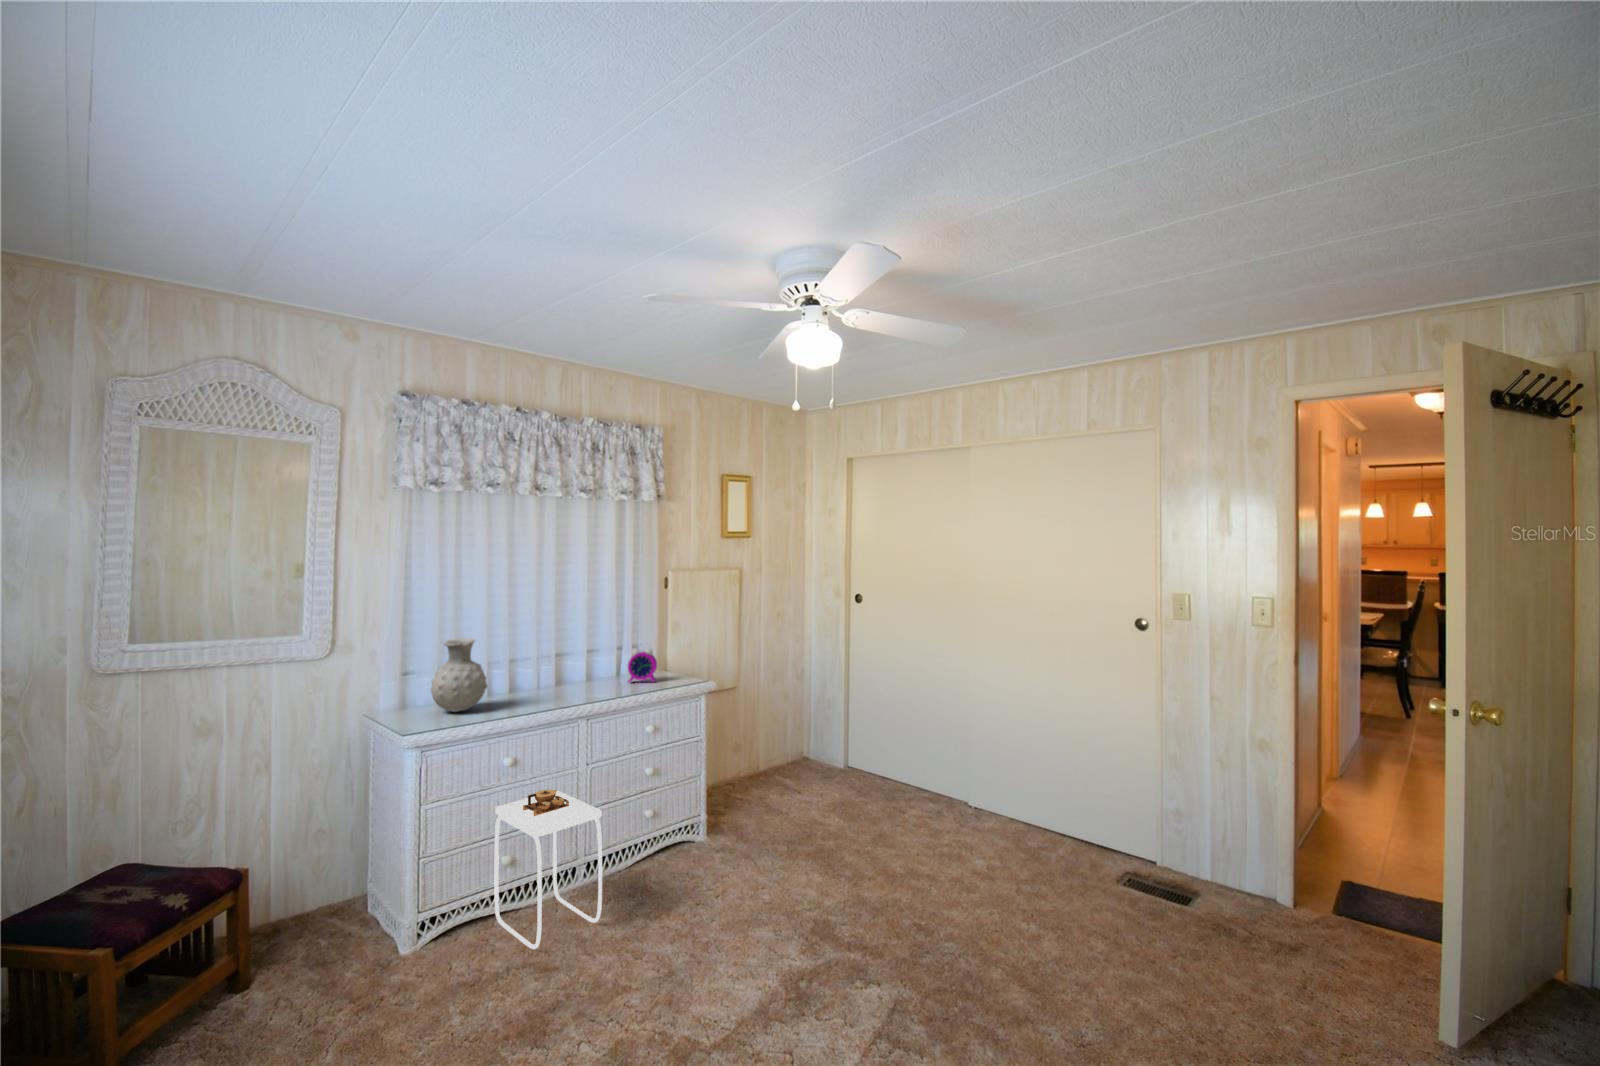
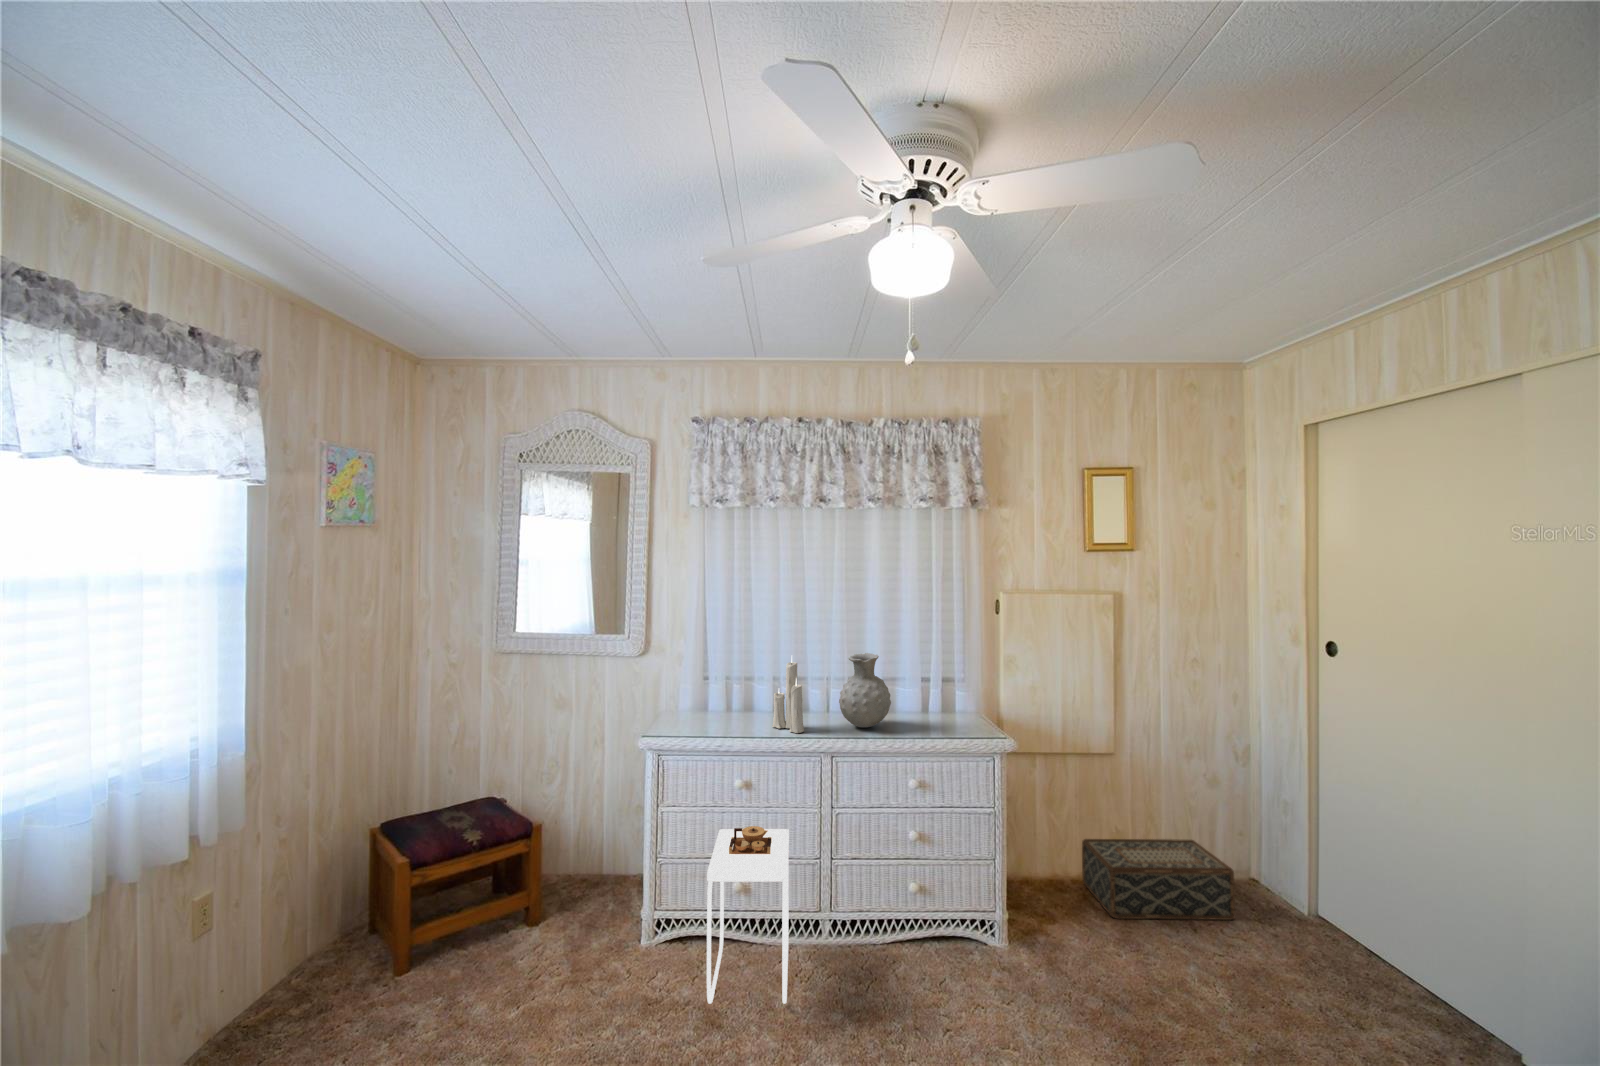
candle: none [516,631,553,706] -> present [772,657,804,733]
vase: present [431,638,487,712] -> present [839,653,891,727]
alarm clock: present [628,648,657,682] -> none [922,675,958,725]
woven basket: none [722,741,813,801] -> present [1082,839,1235,920]

